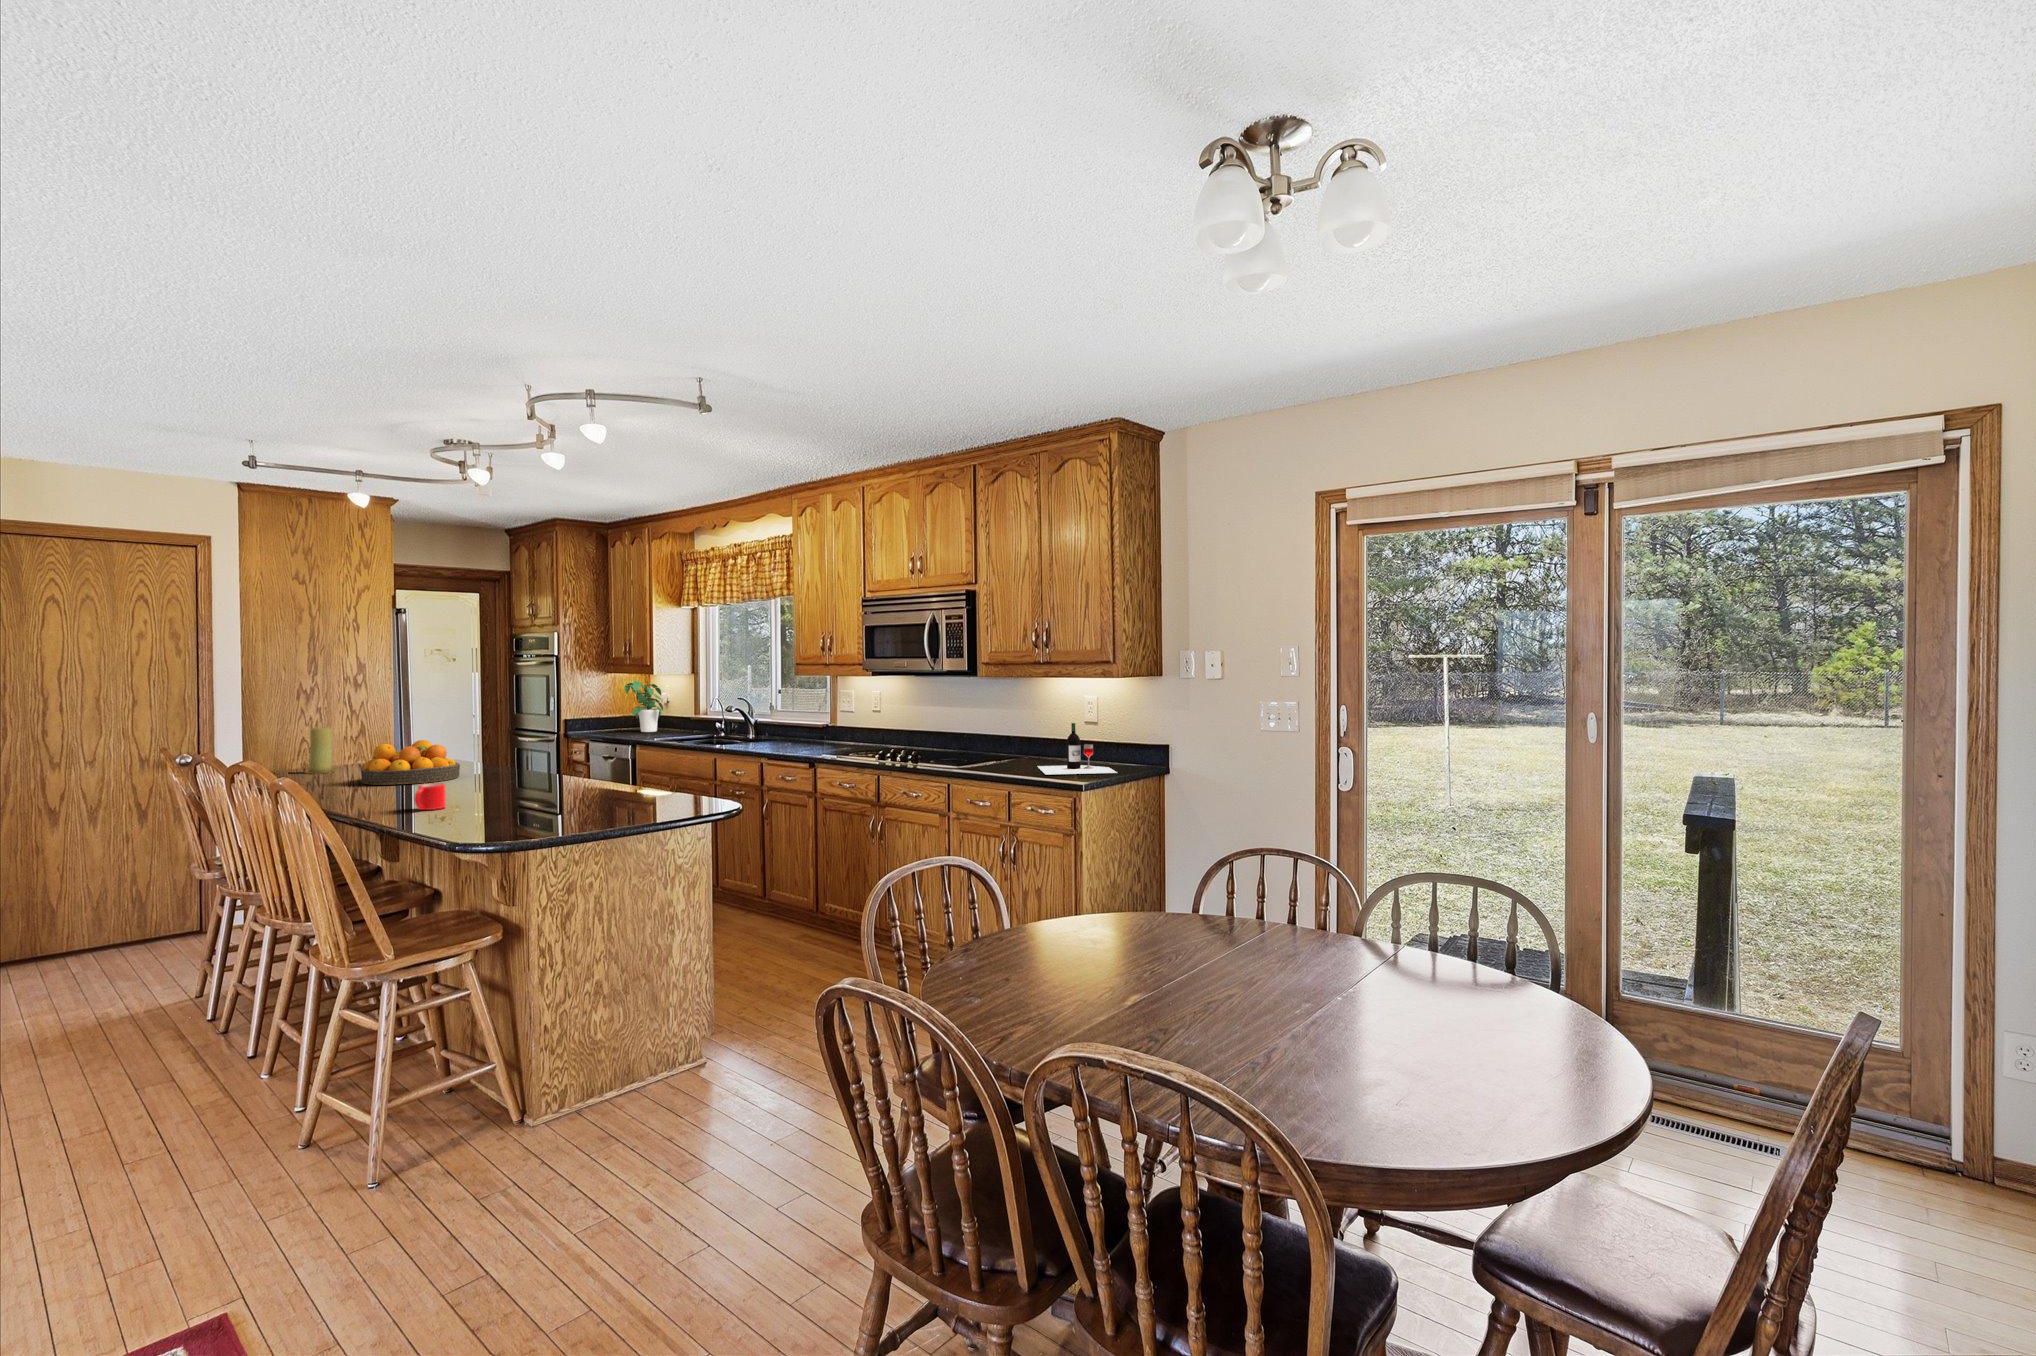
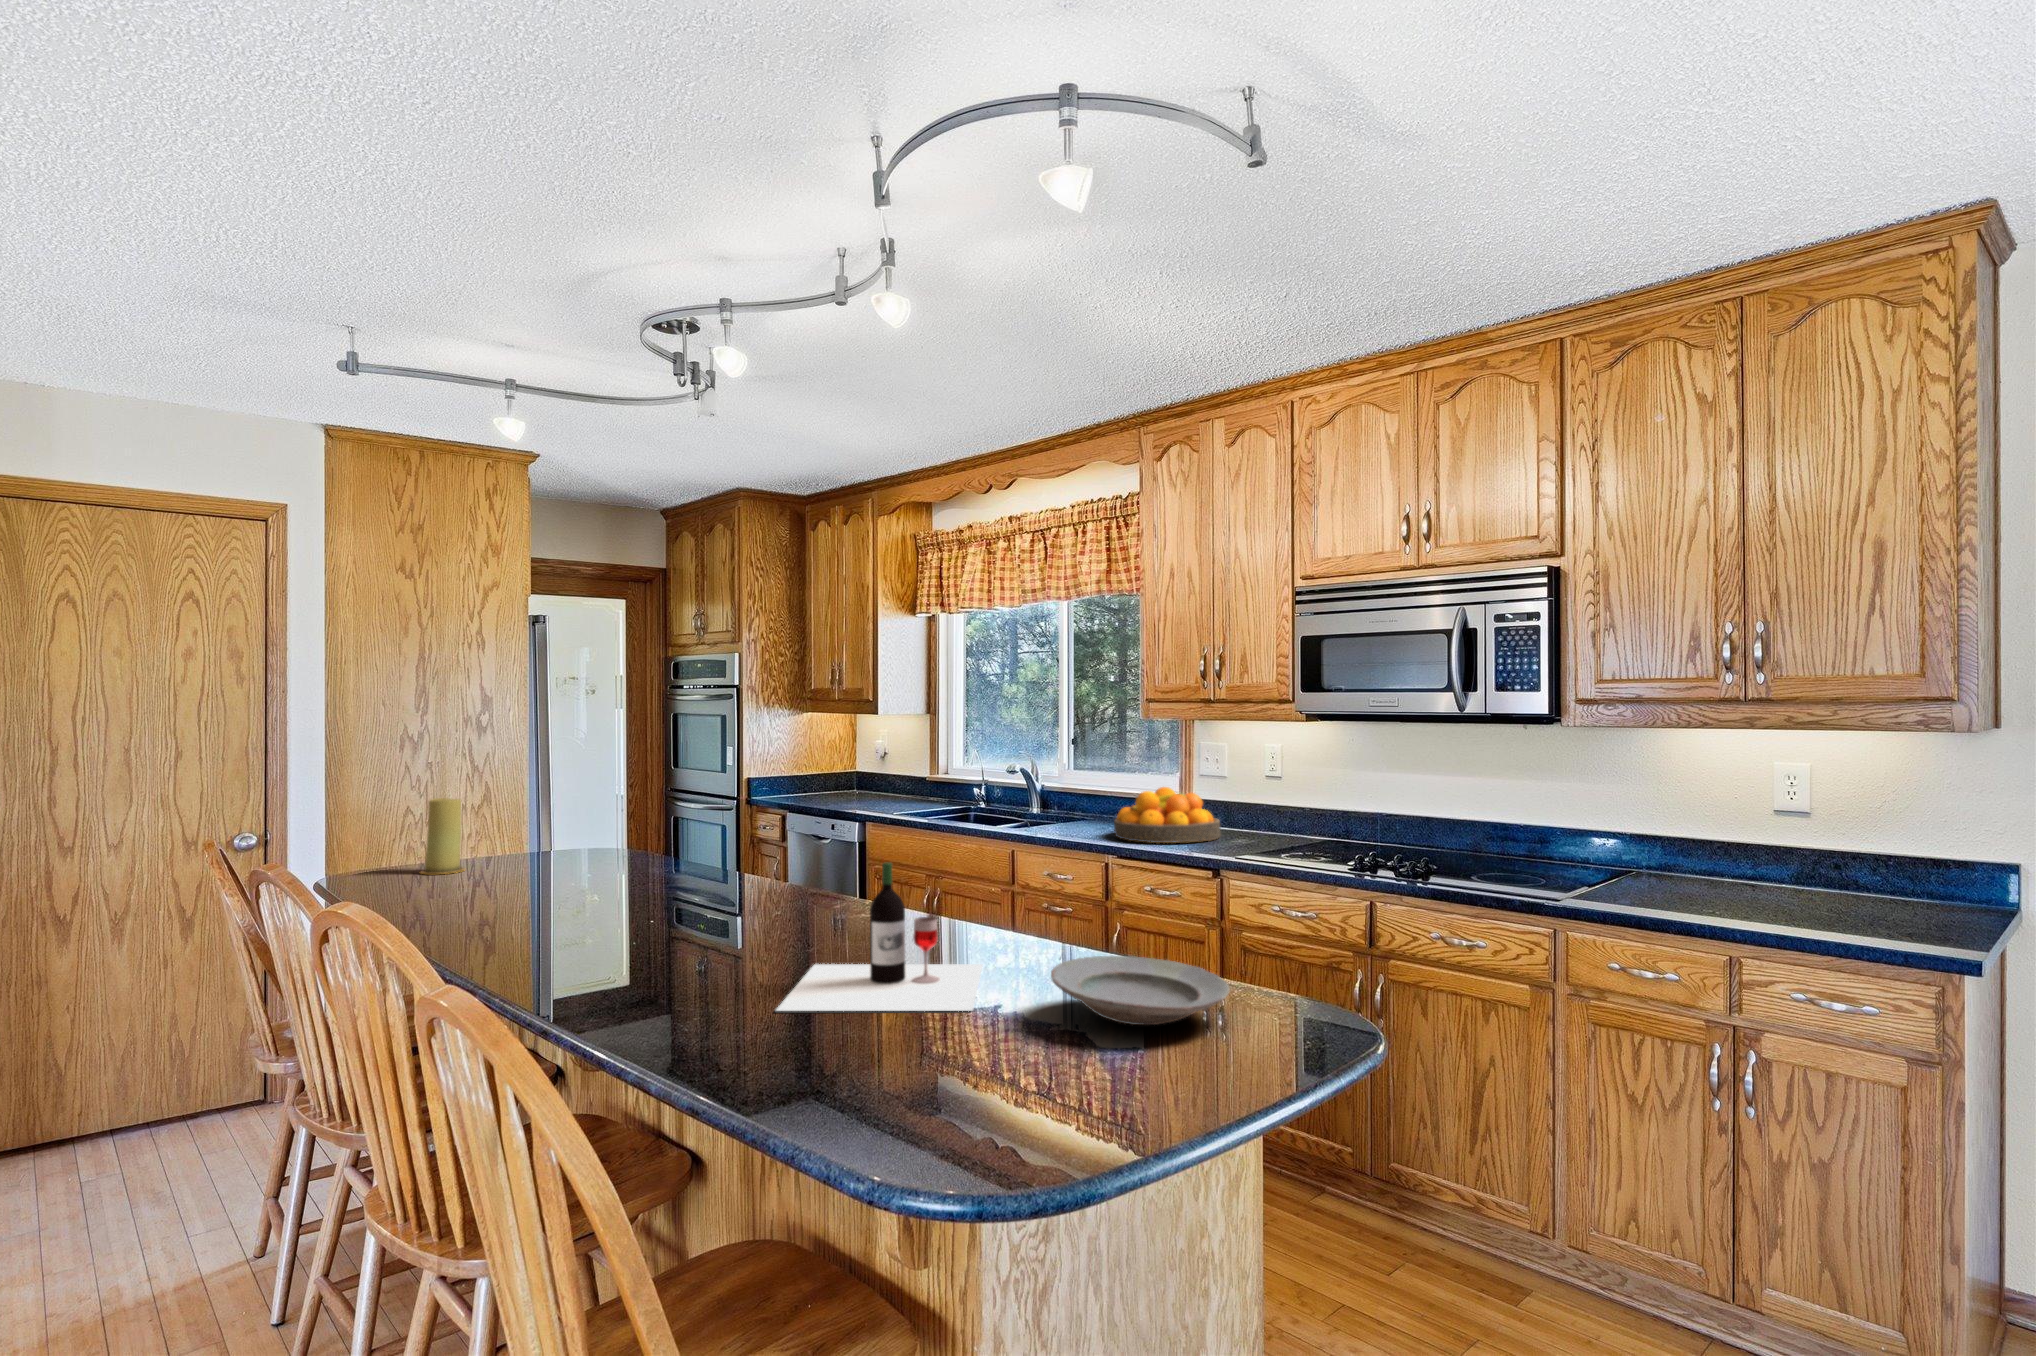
potted plant: present [625,680,663,732] -> none [835,722,889,799]
wine bottle: present [1037,723,1117,775] -> present [776,862,983,1011]
fruit bowl: present [361,740,460,785] -> present [1114,787,1221,843]
mug: present [414,783,446,810] -> none [658,930,709,988]
plate: none [599,788,686,814] -> present [1051,956,1229,1025]

